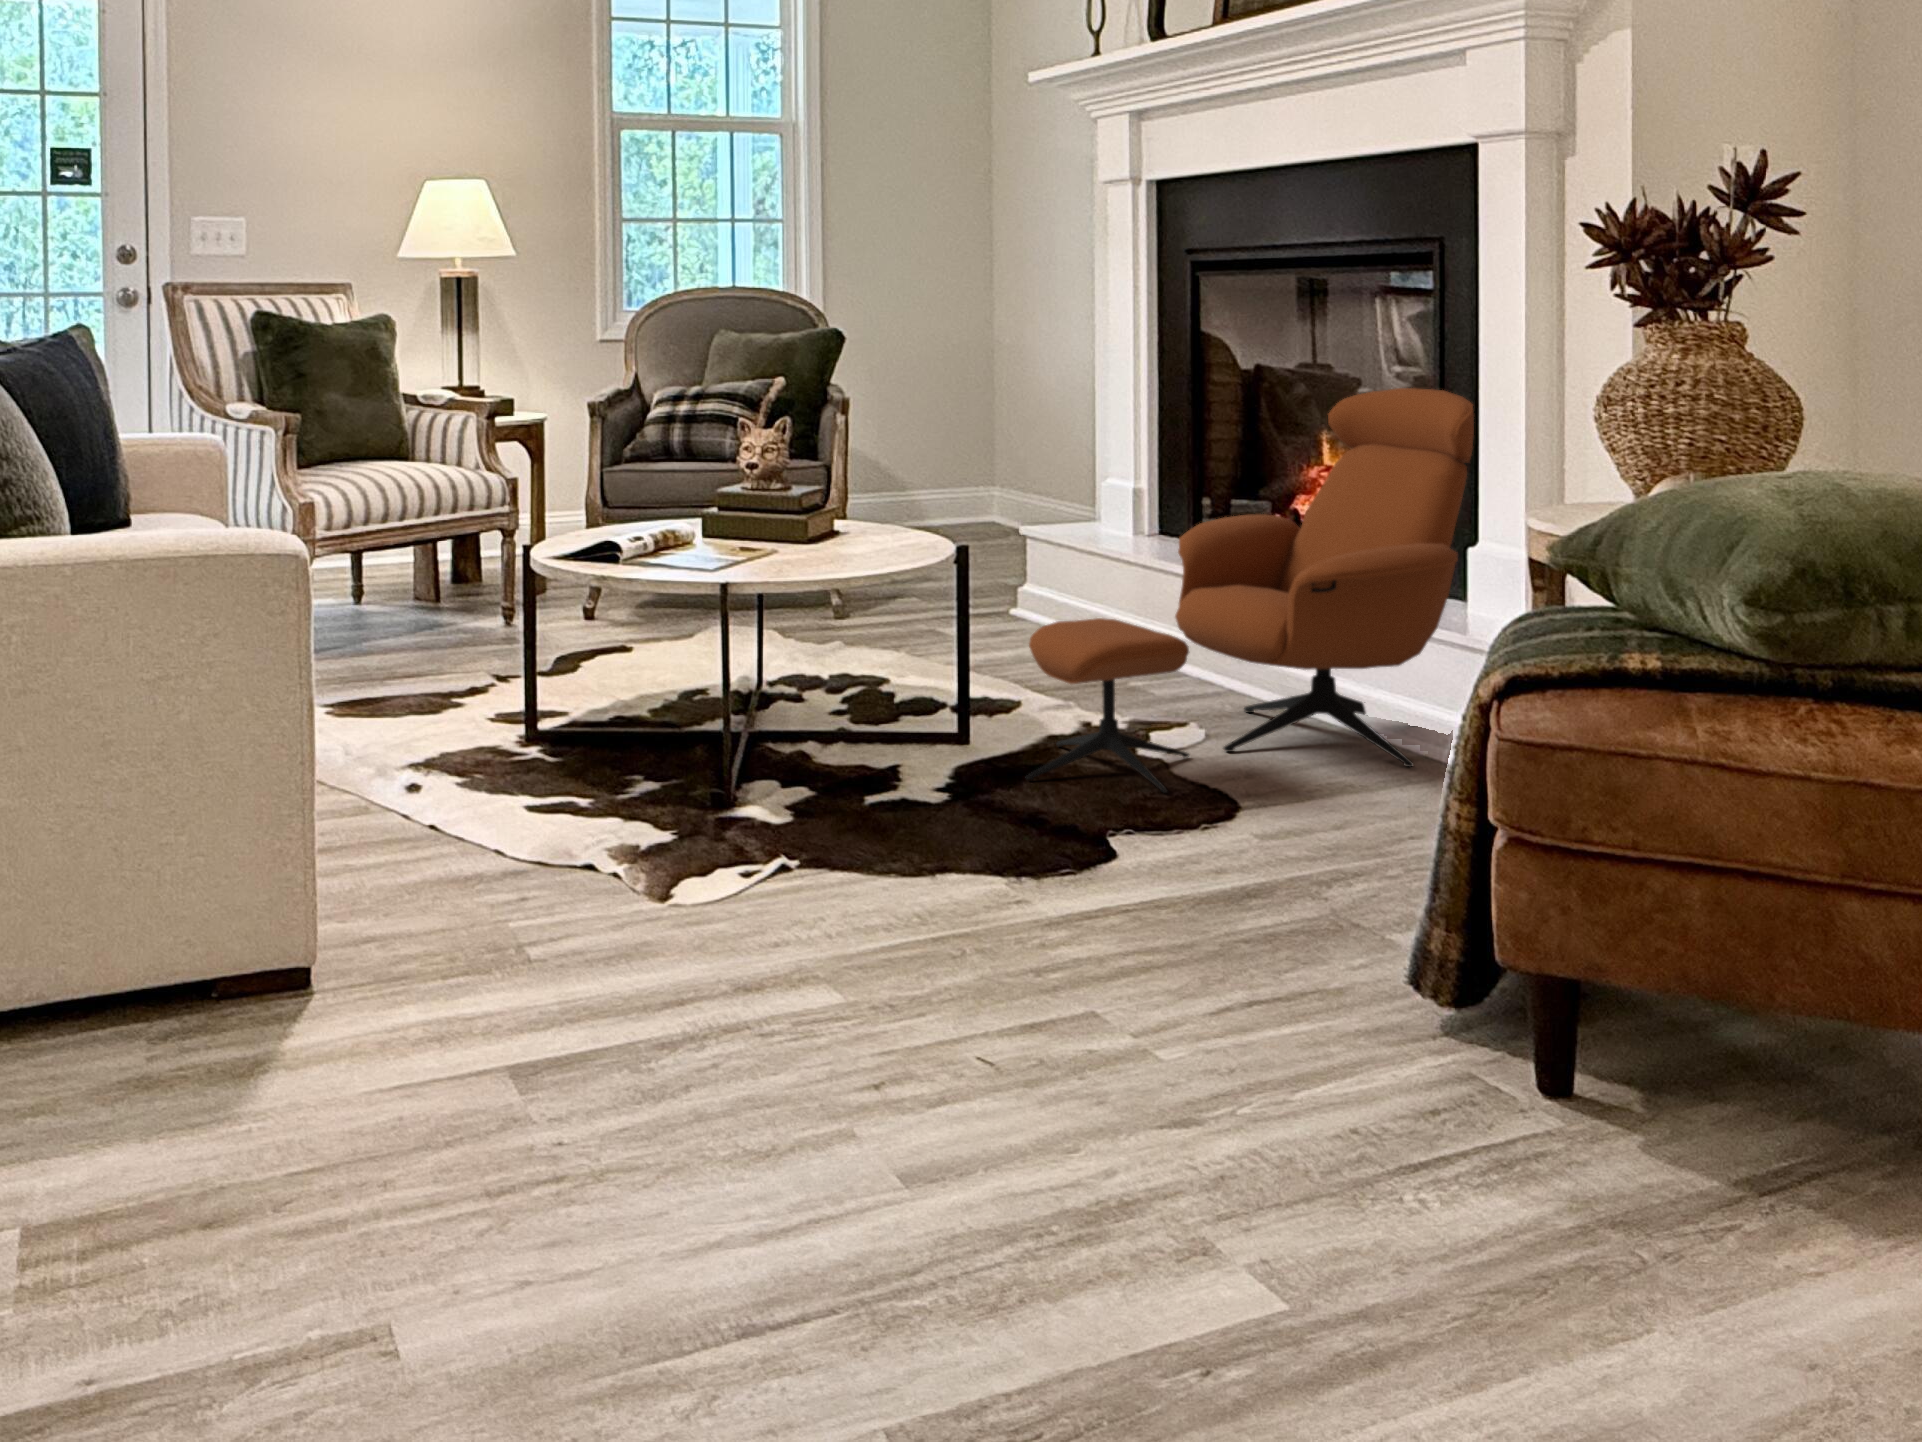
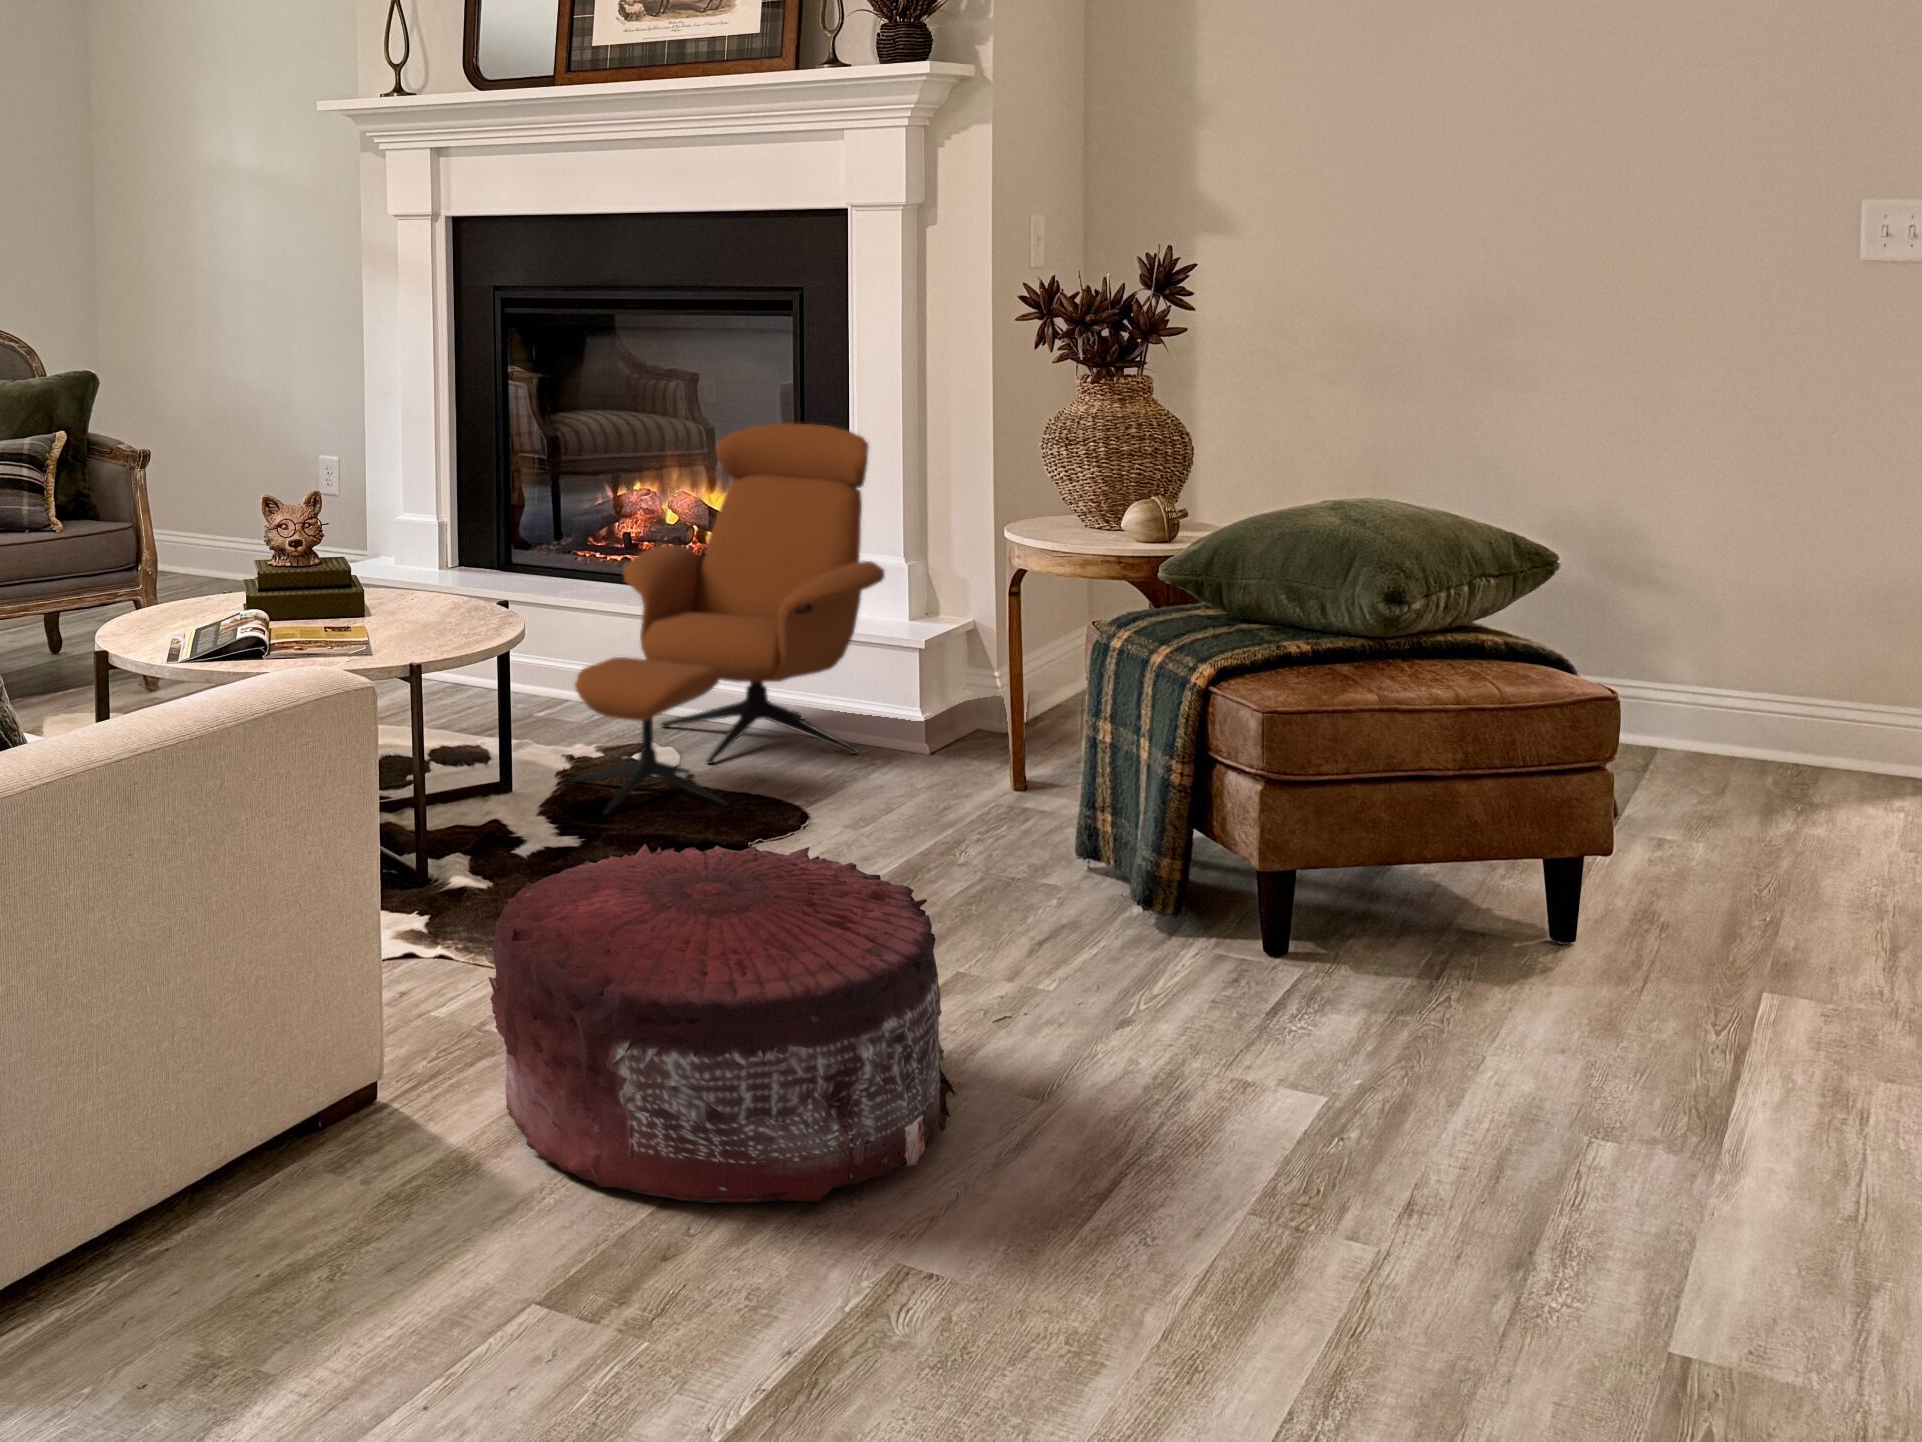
pouf: none [283,772,806,1206] -> present [489,844,955,1202]

